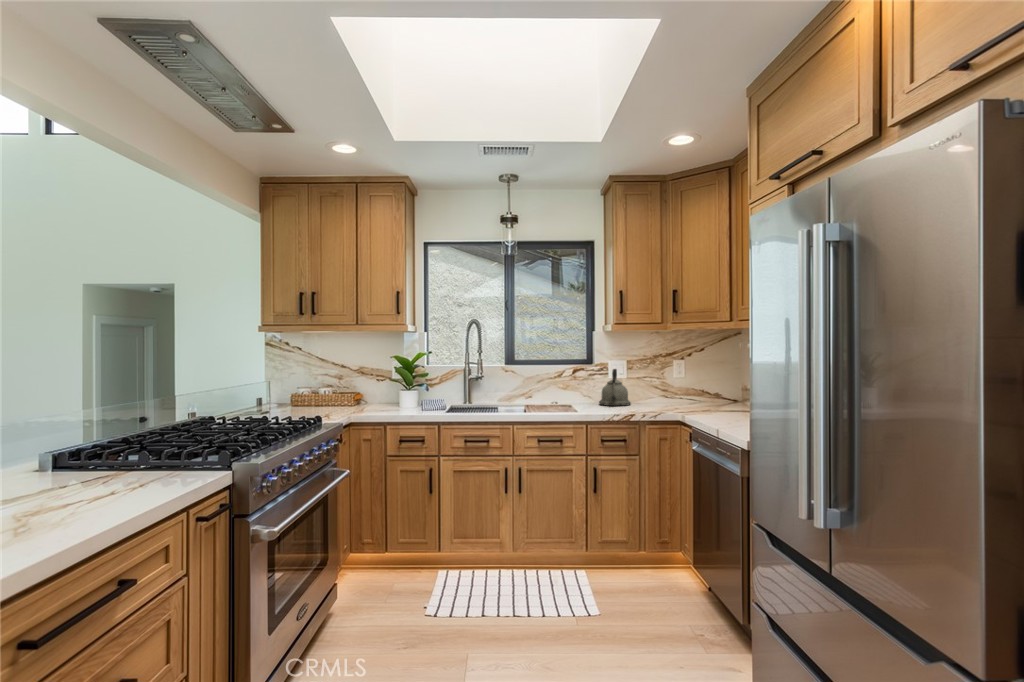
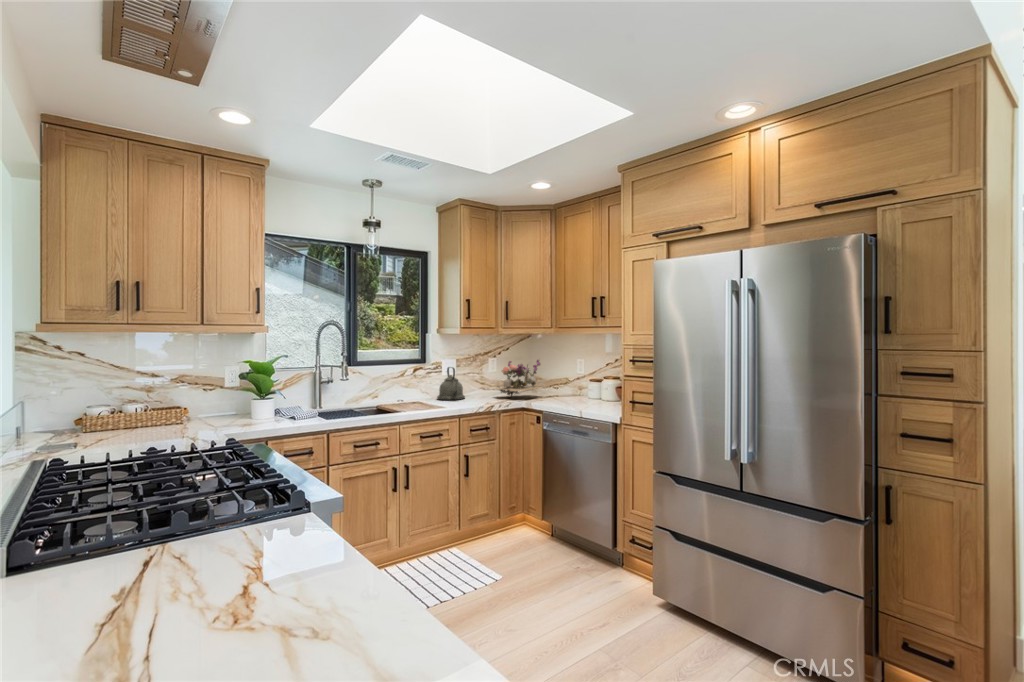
flower arrangement: none [661,361,724,408] -> present [496,360,541,396]

